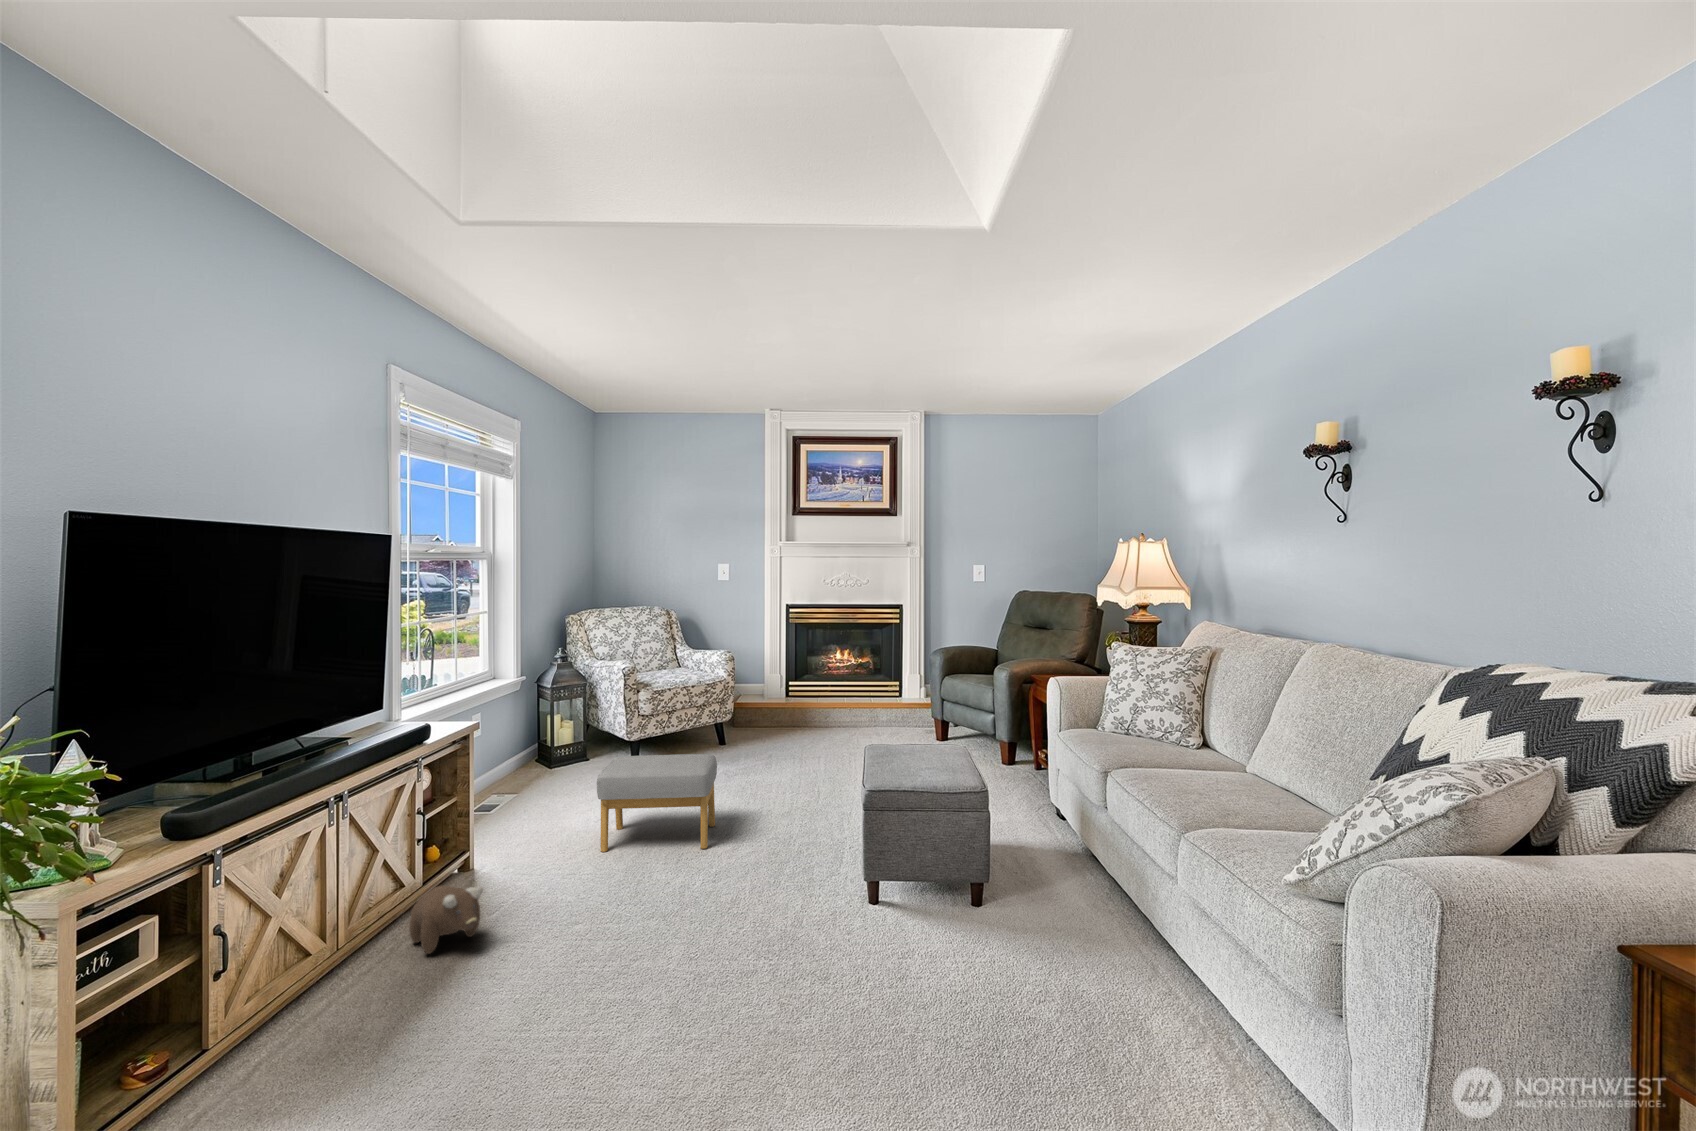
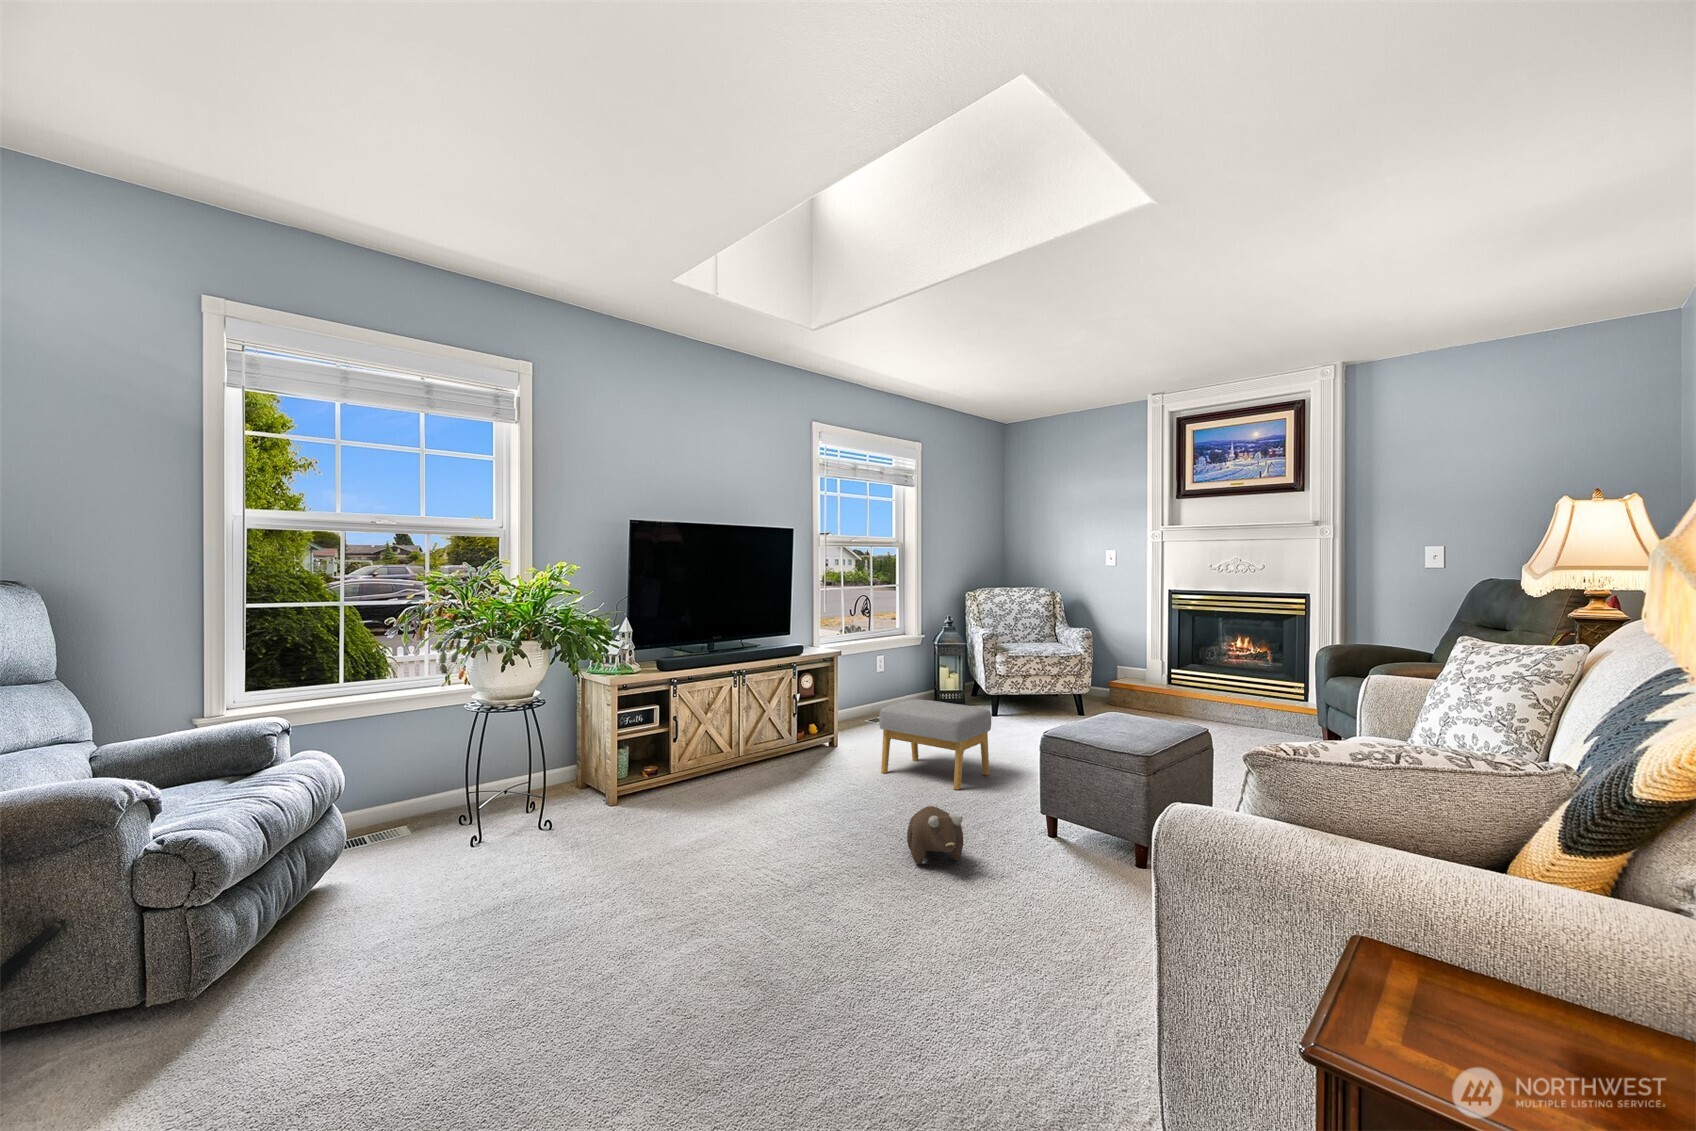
plush toy: present [409,886,483,954] -> present [907,806,963,864]

